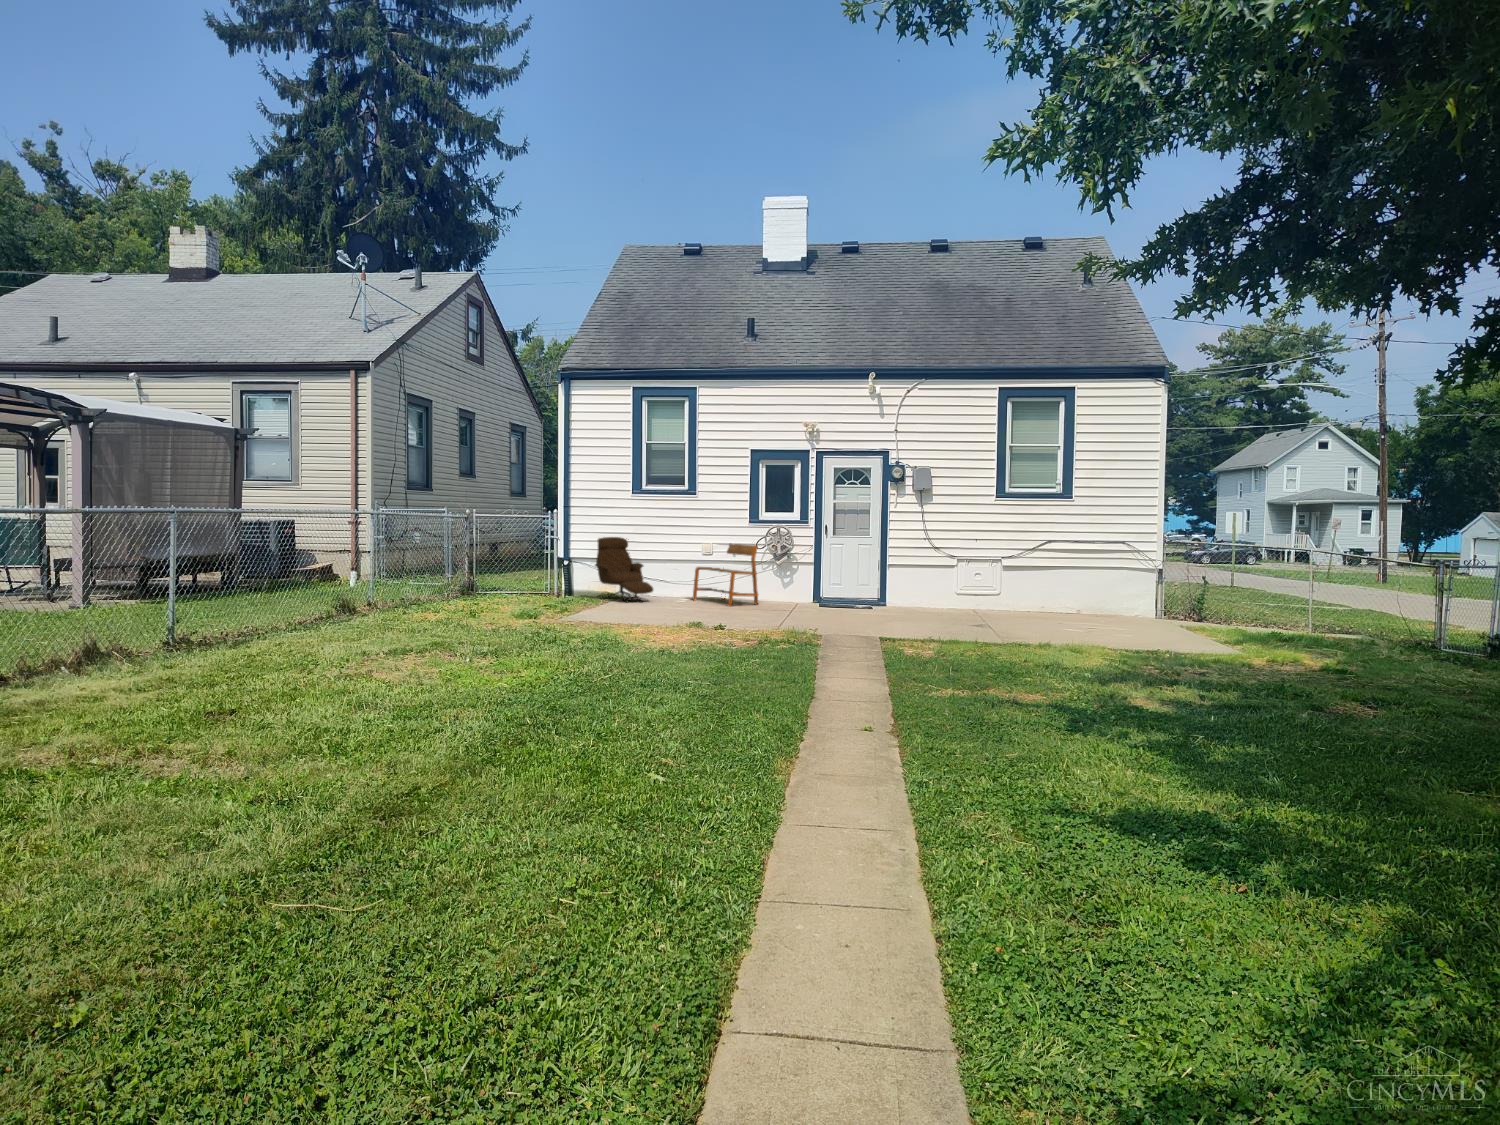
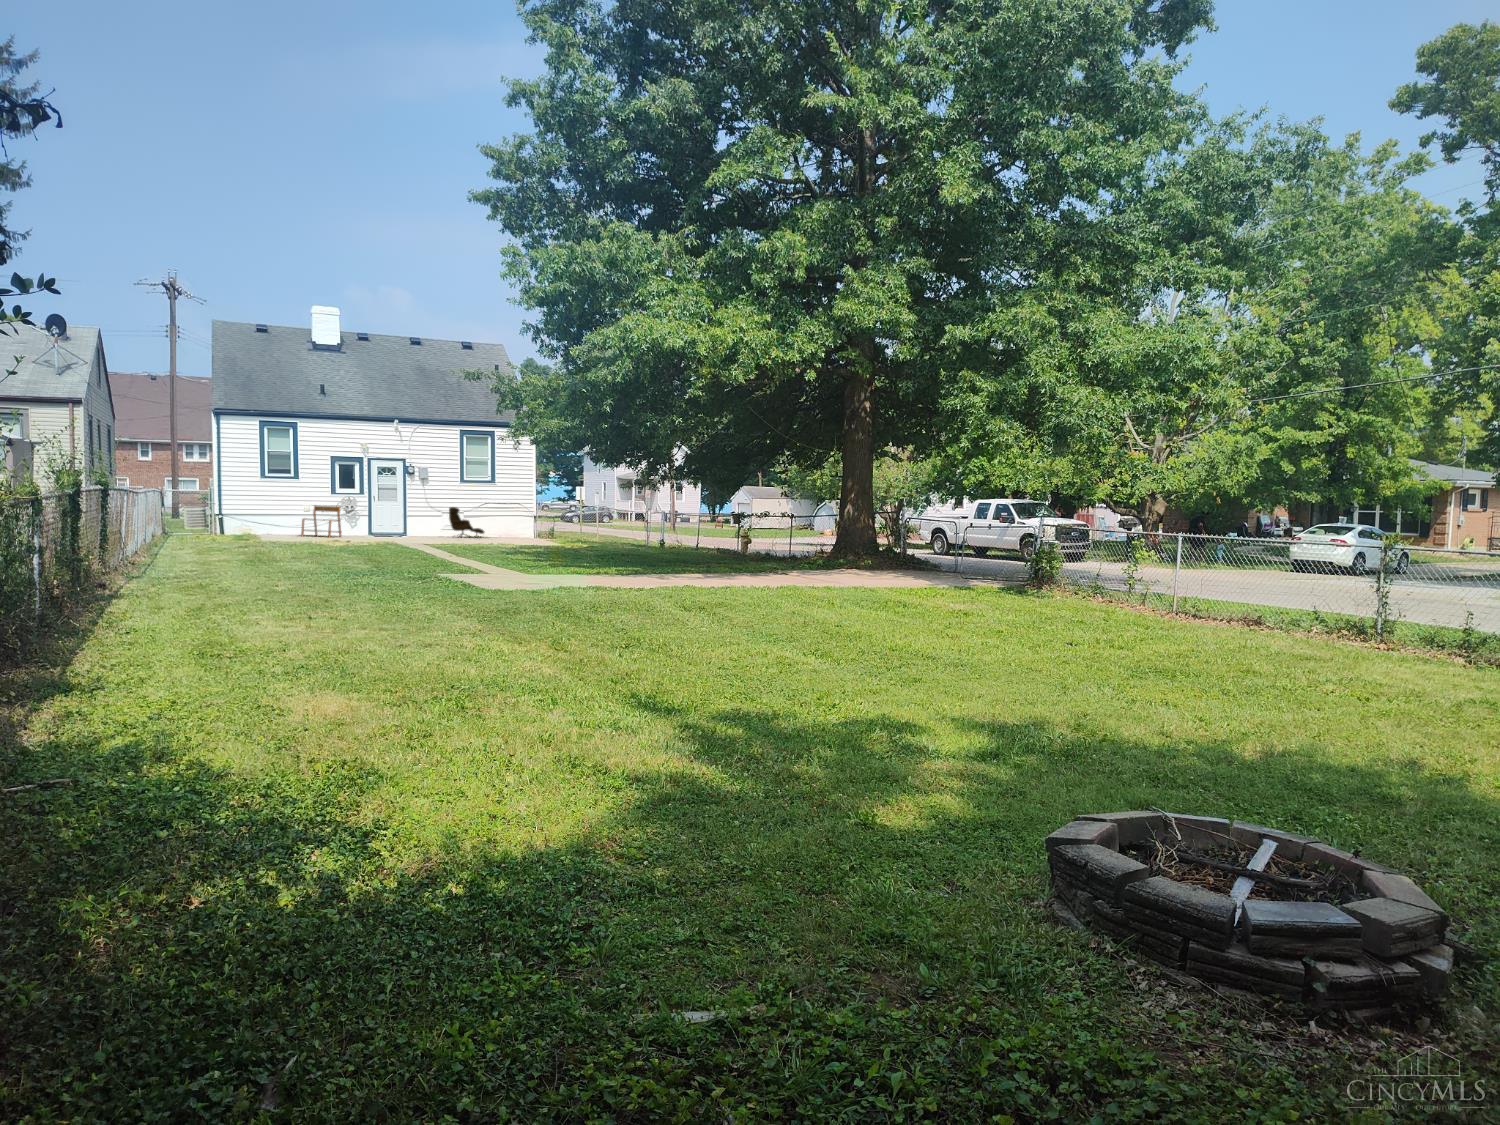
lounge chair: present [595,537,653,601] -> present [449,507,484,537]

